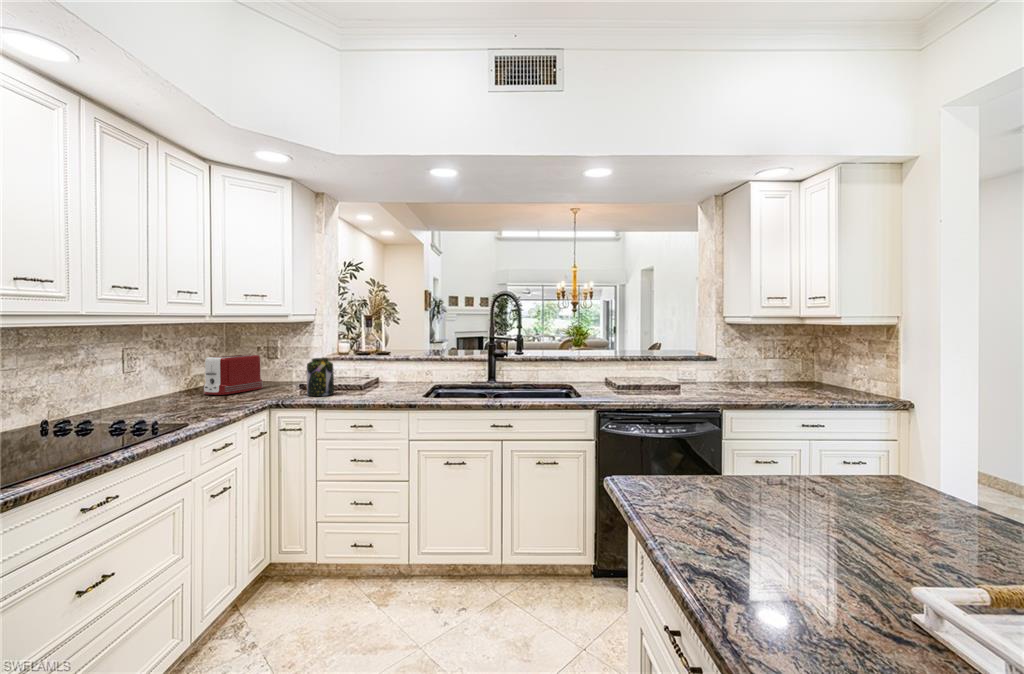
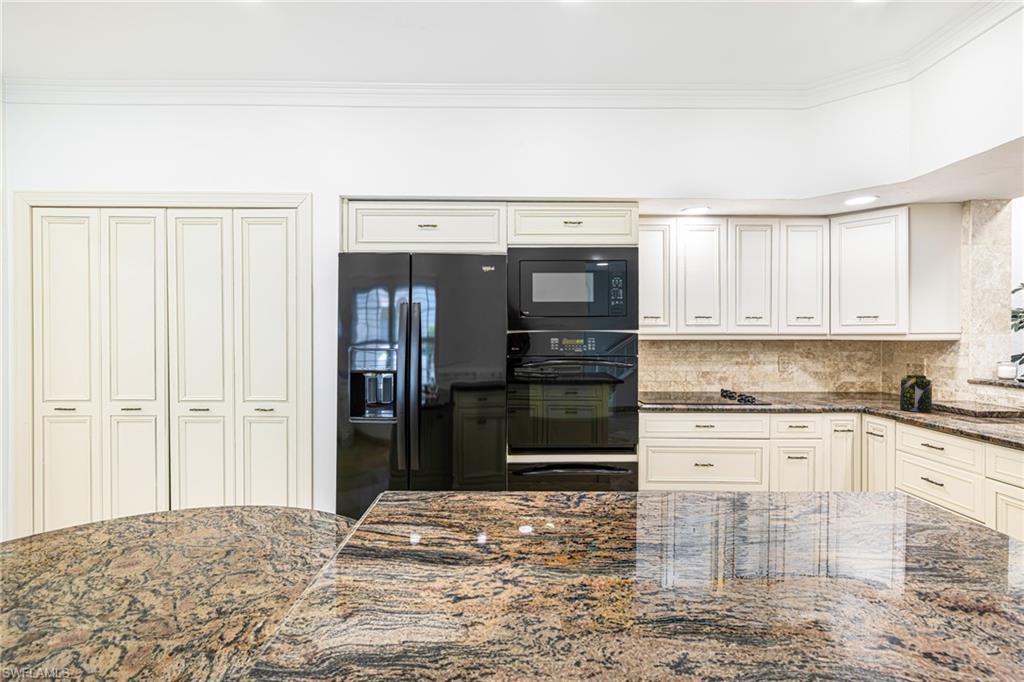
toaster: present [204,355,263,395] -> none [834,367,890,400]

